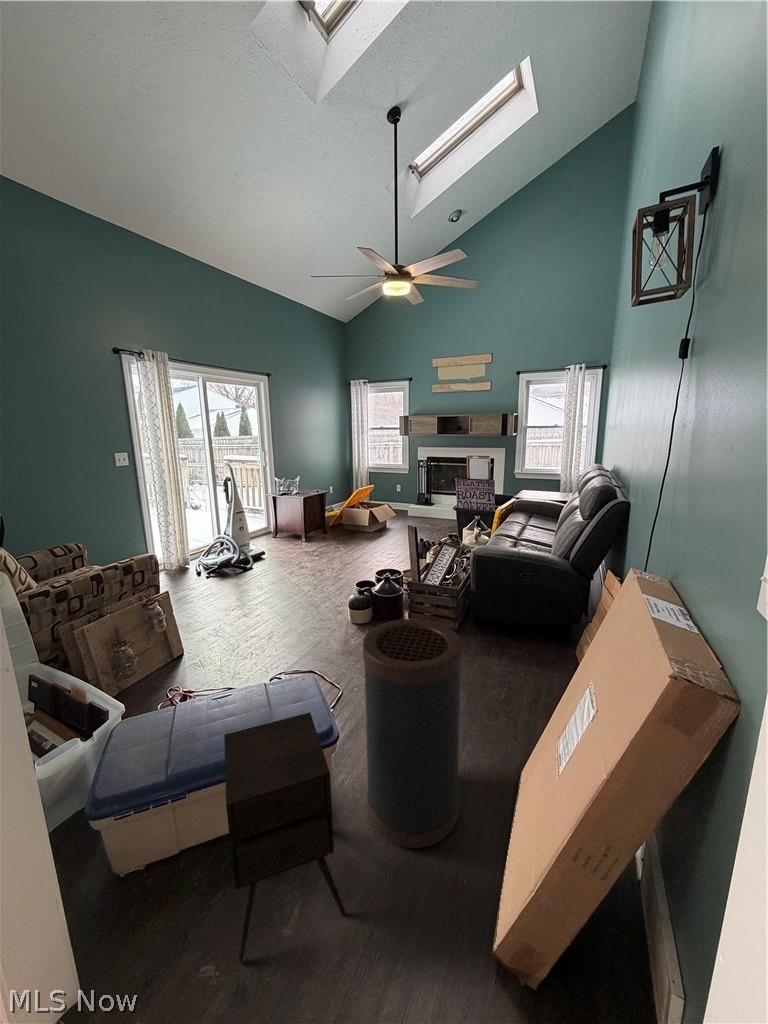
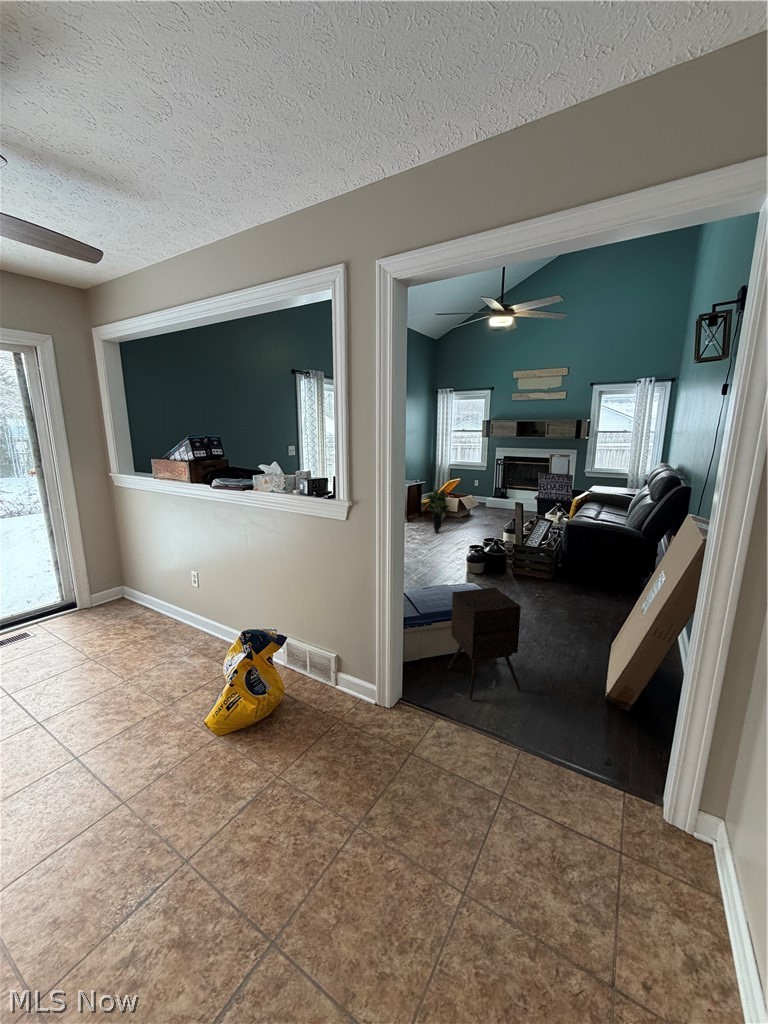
potted plant: none [321,501,351,557] -> present [427,489,450,533]
trash can: present [363,619,462,848] -> none [517,544,586,671]

